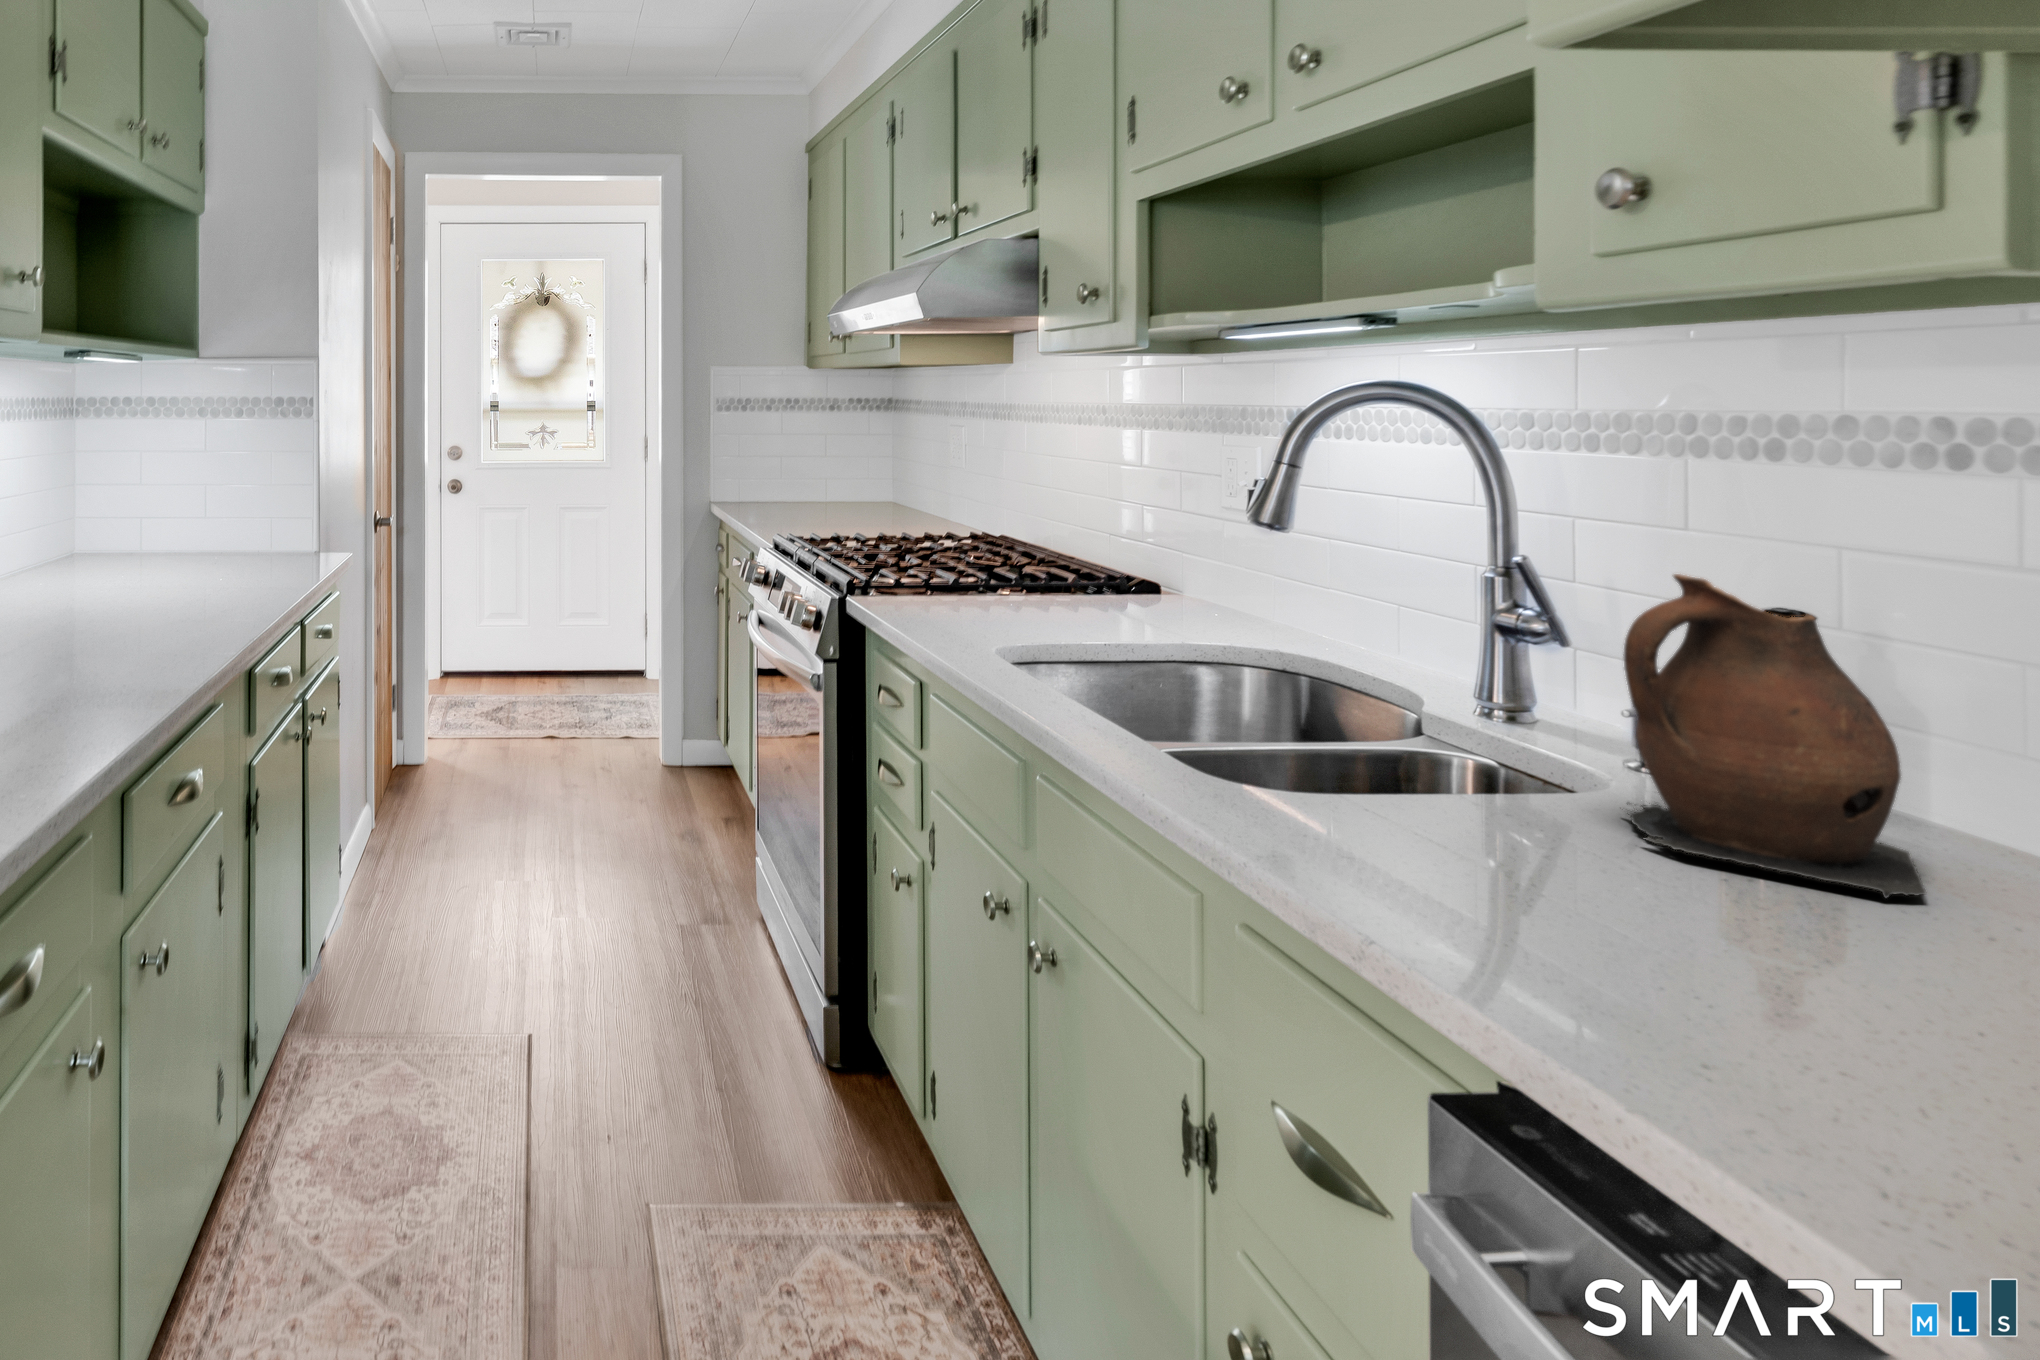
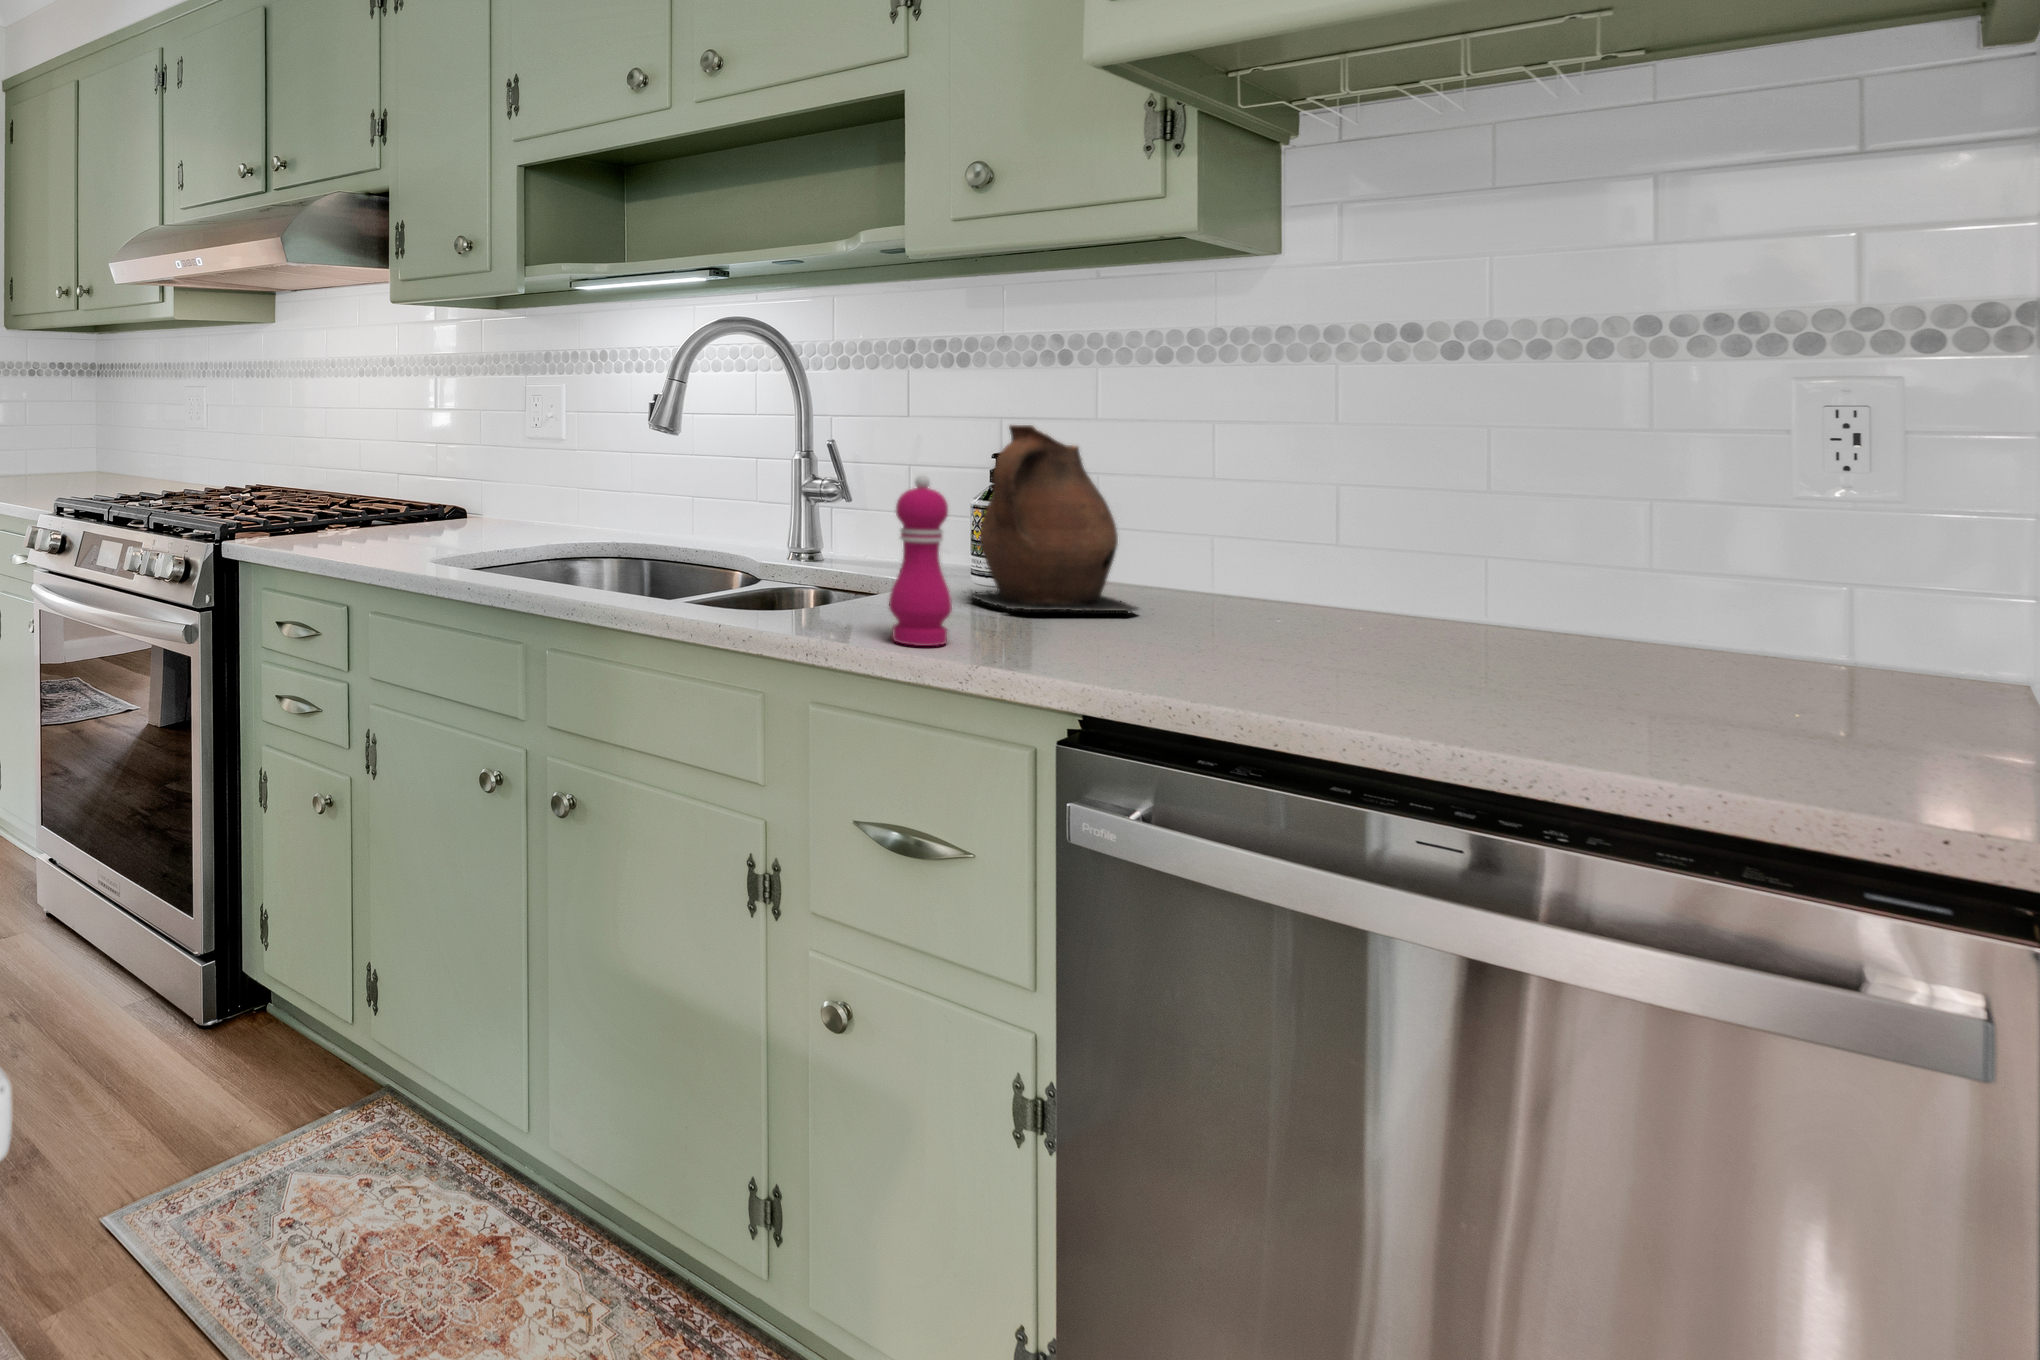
pepper mill: none [1349,632,1445,865] -> present [889,475,952,646]

